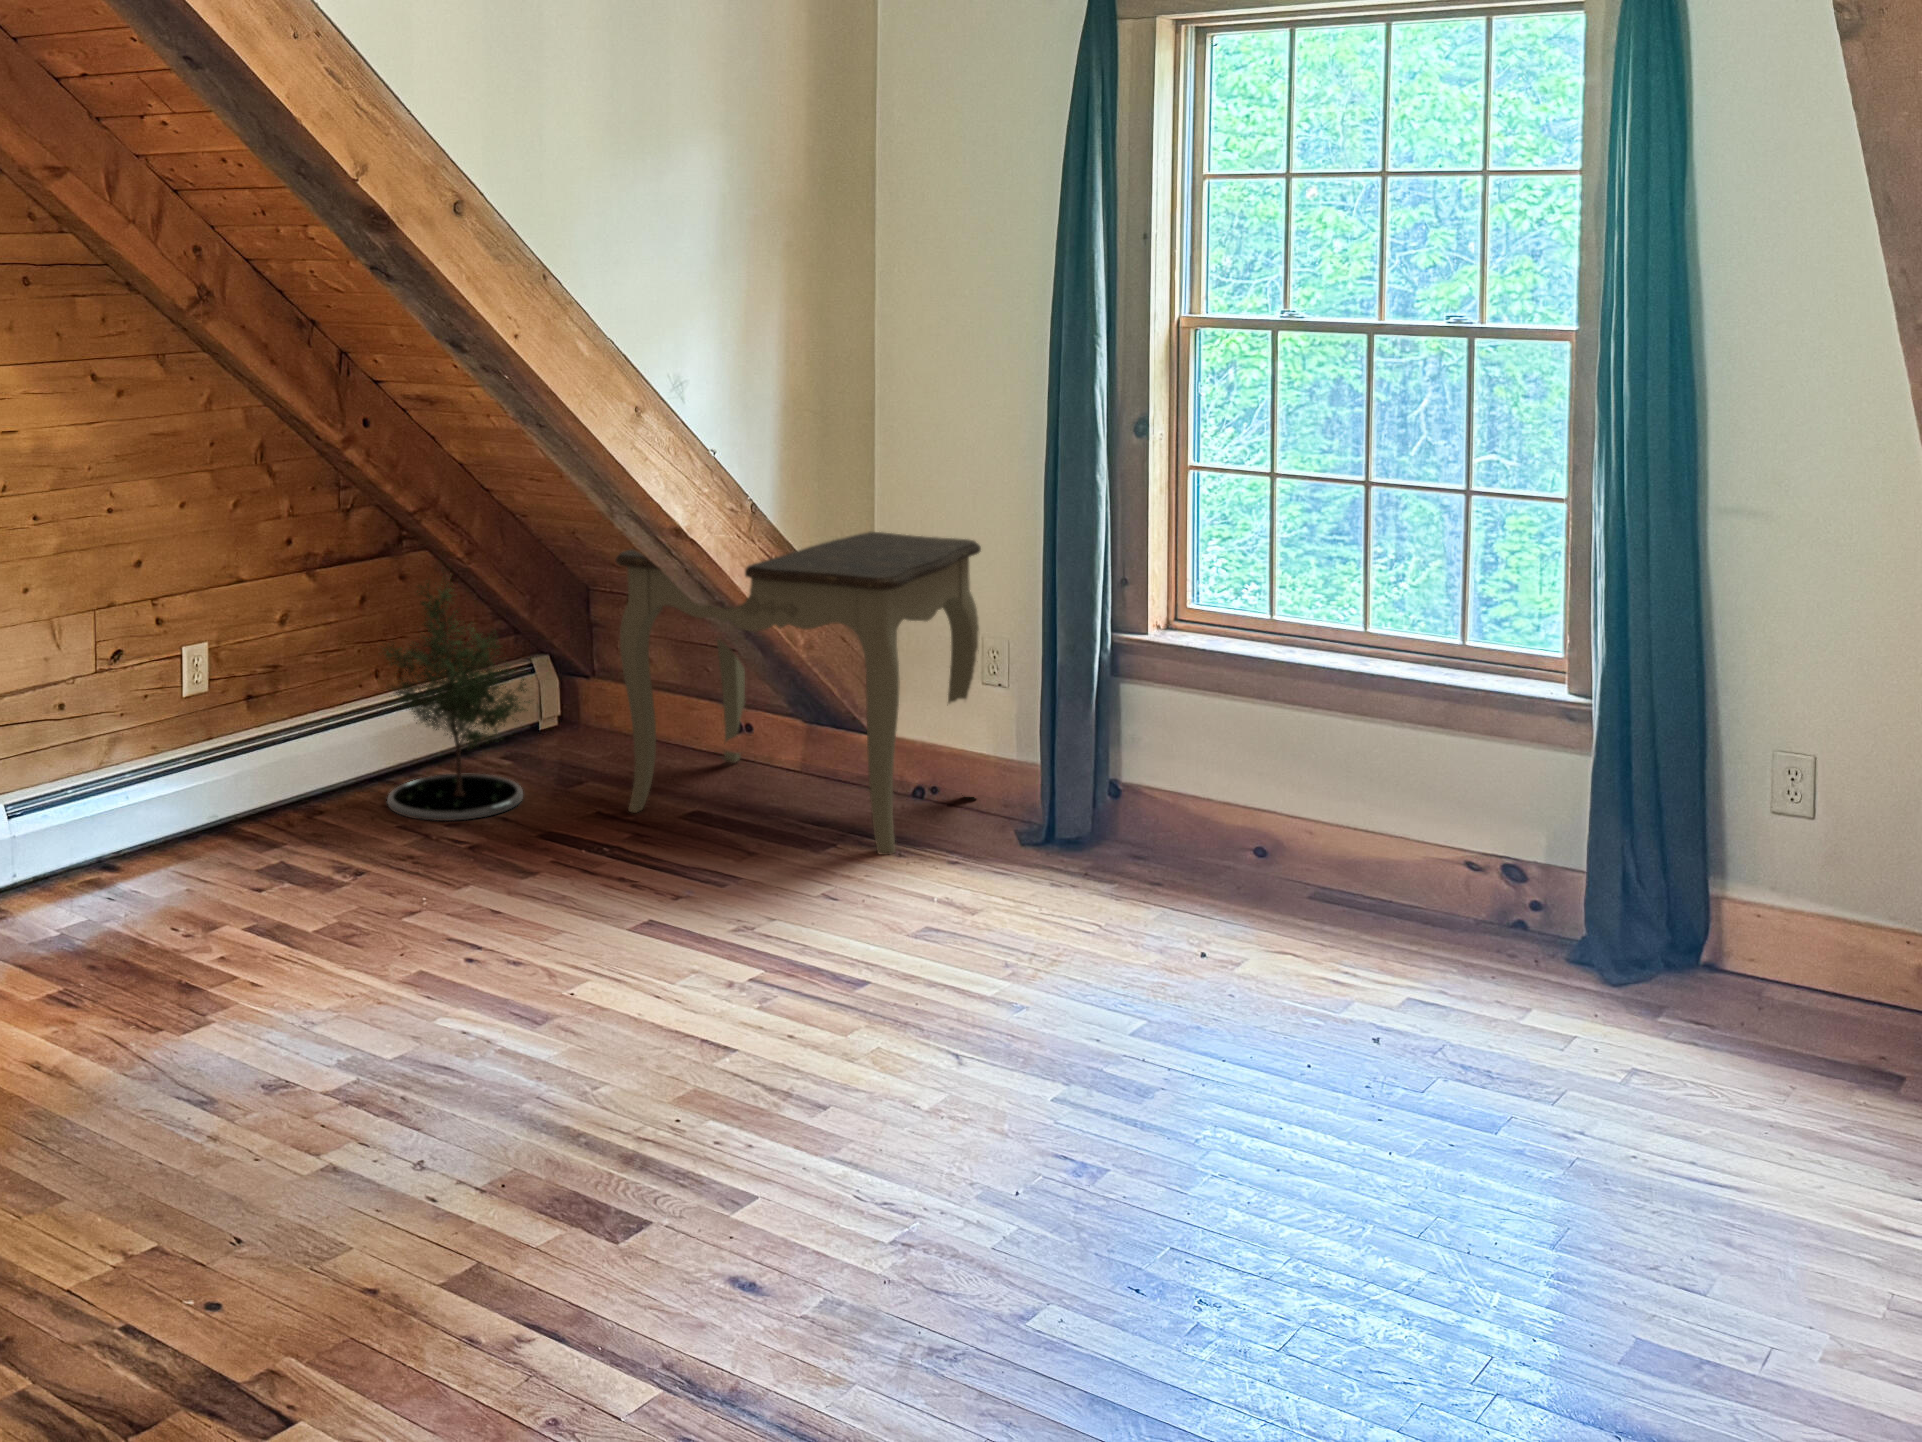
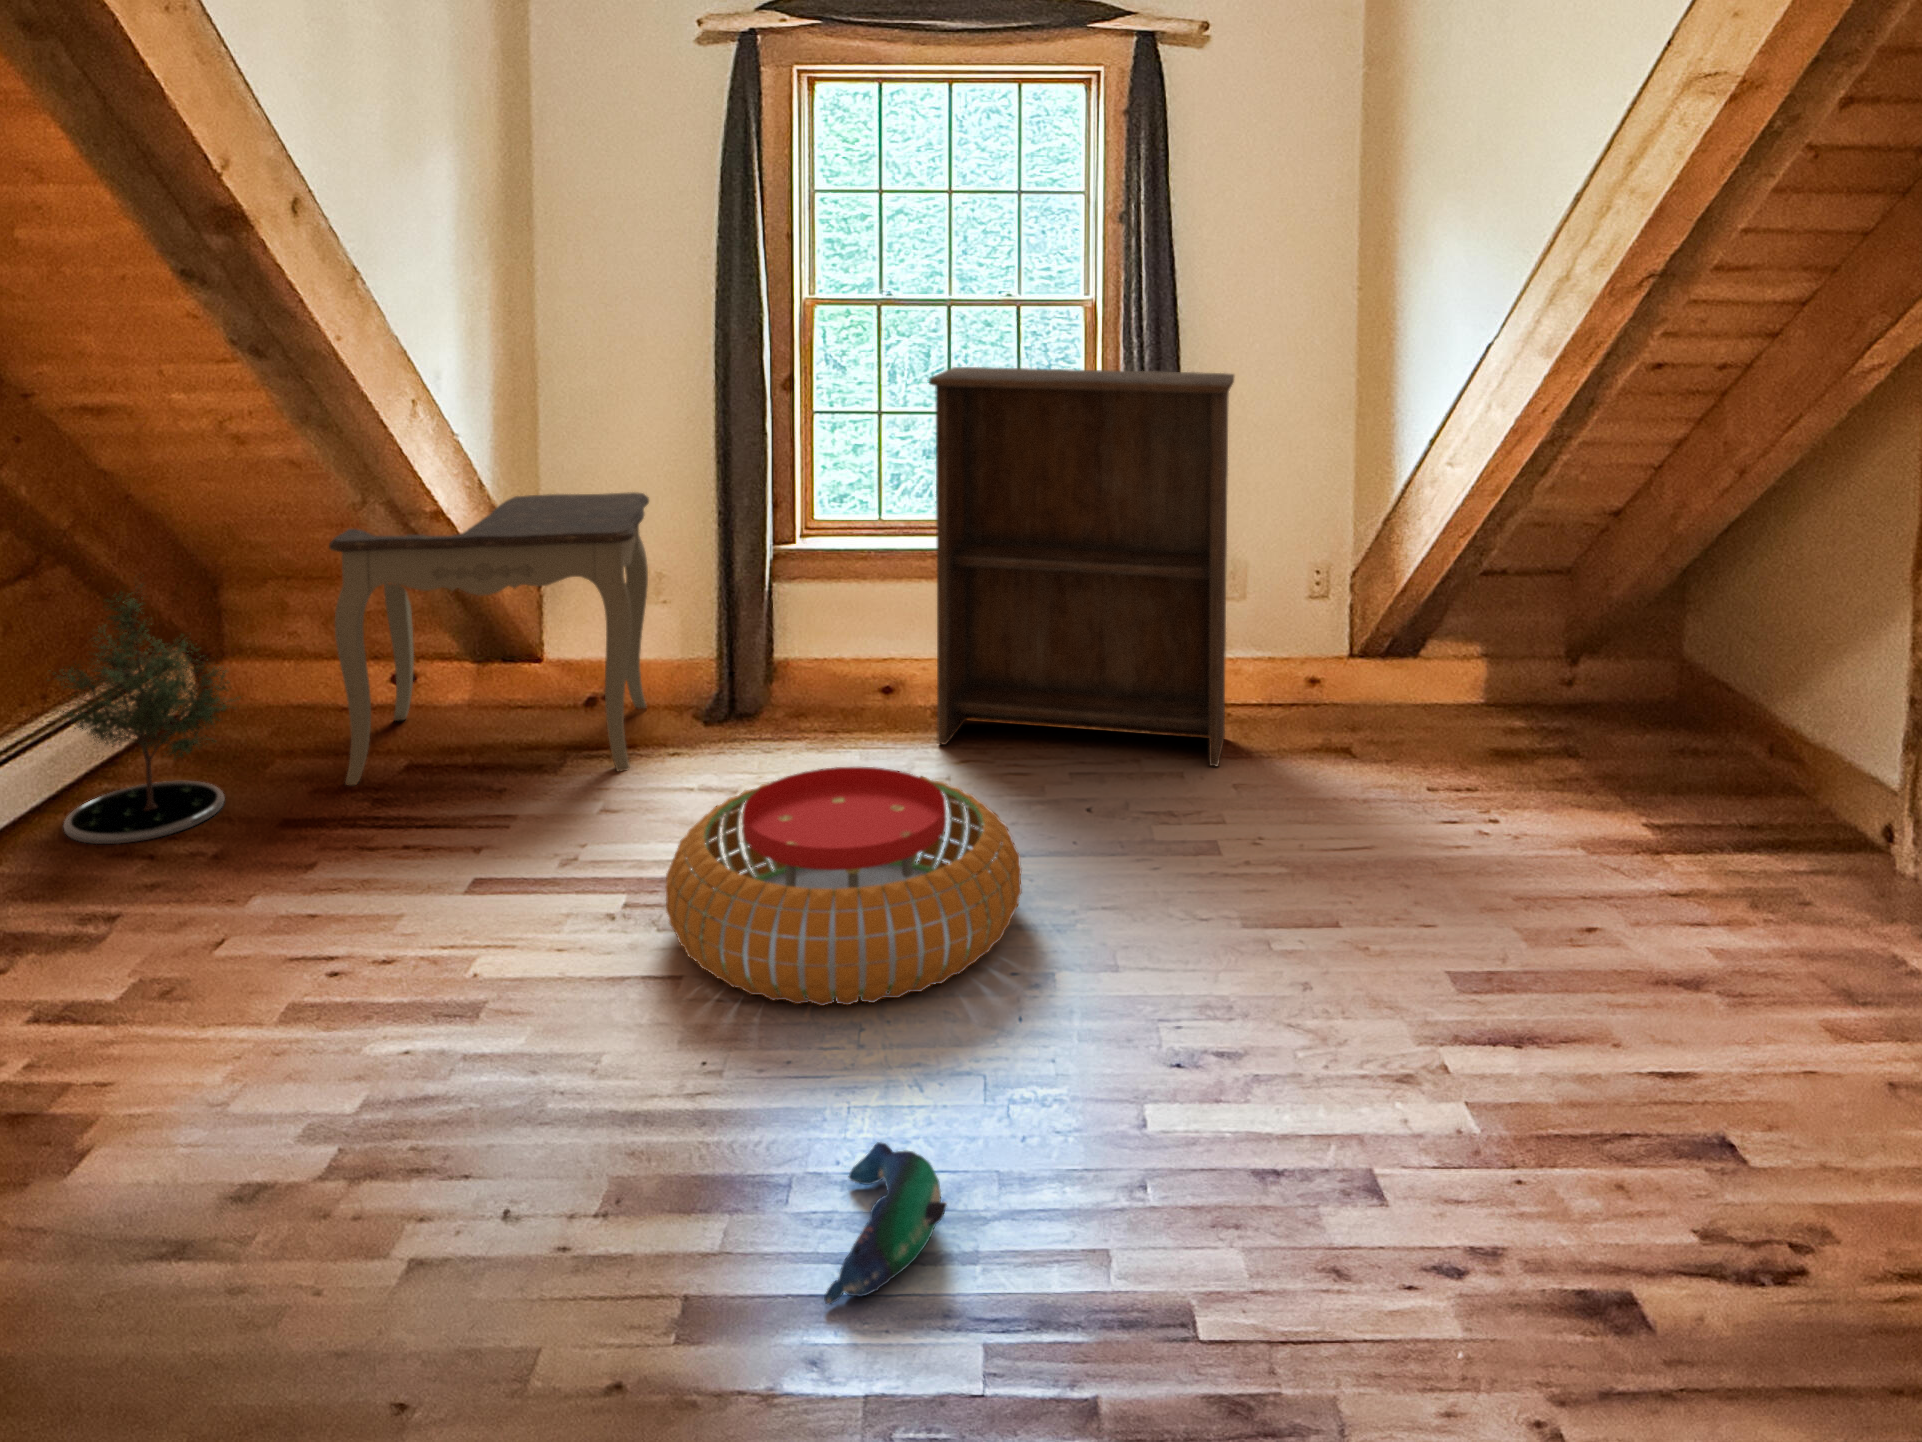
bookshelf: none [1249,411,1702,1017] -> present [929,367,1234,766]
pouf: none [724,870,1141,1133] -> present [665,767,1022,1006]
plush toy: none [549,1228,723,1342] -> present [824,1142,947,1304]

